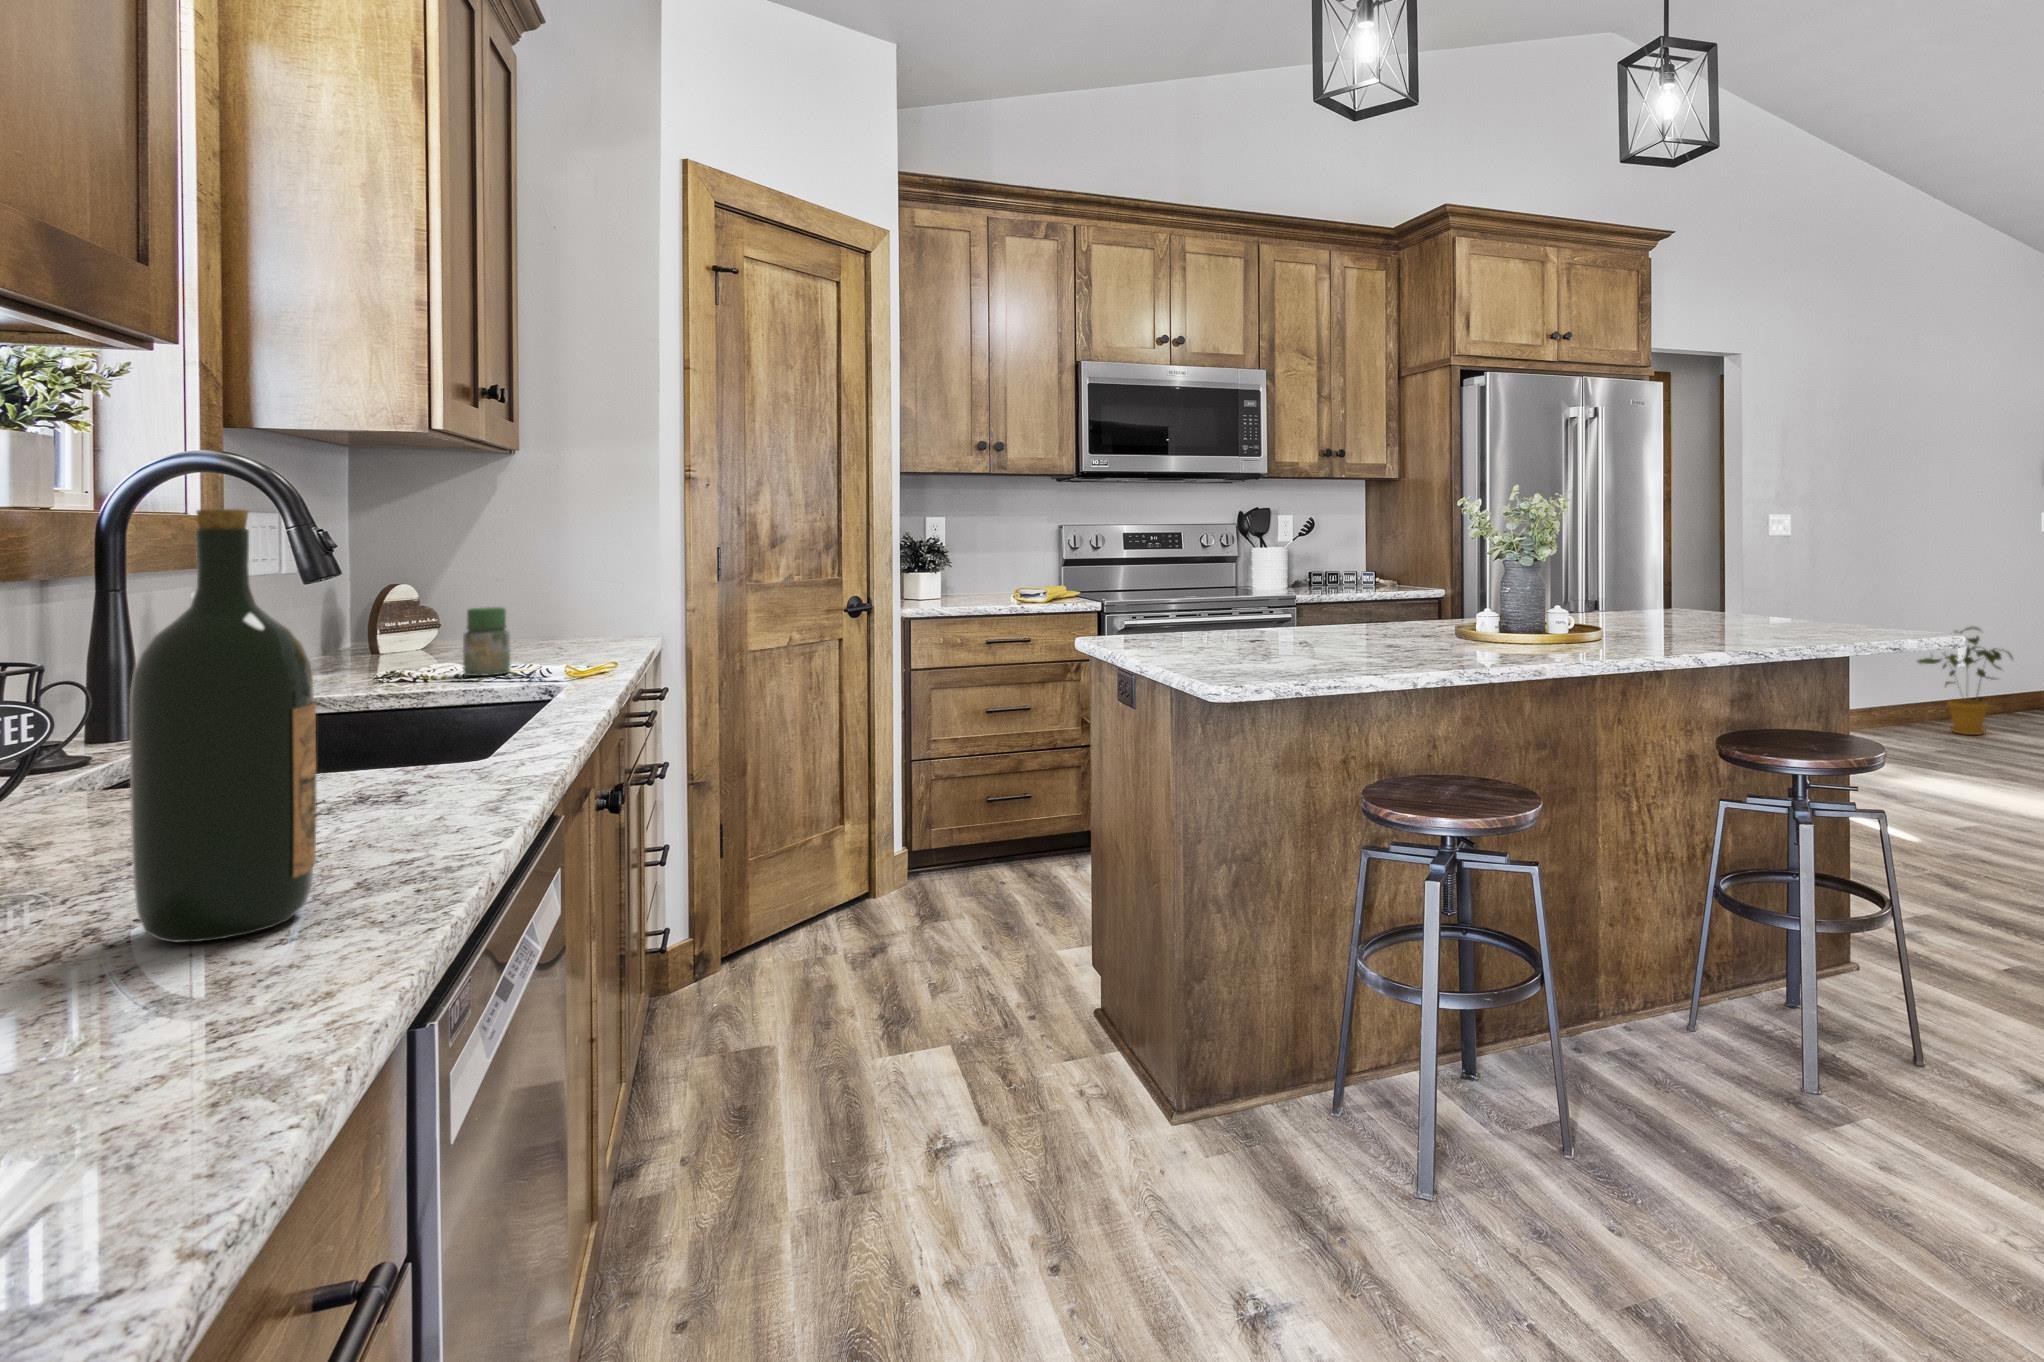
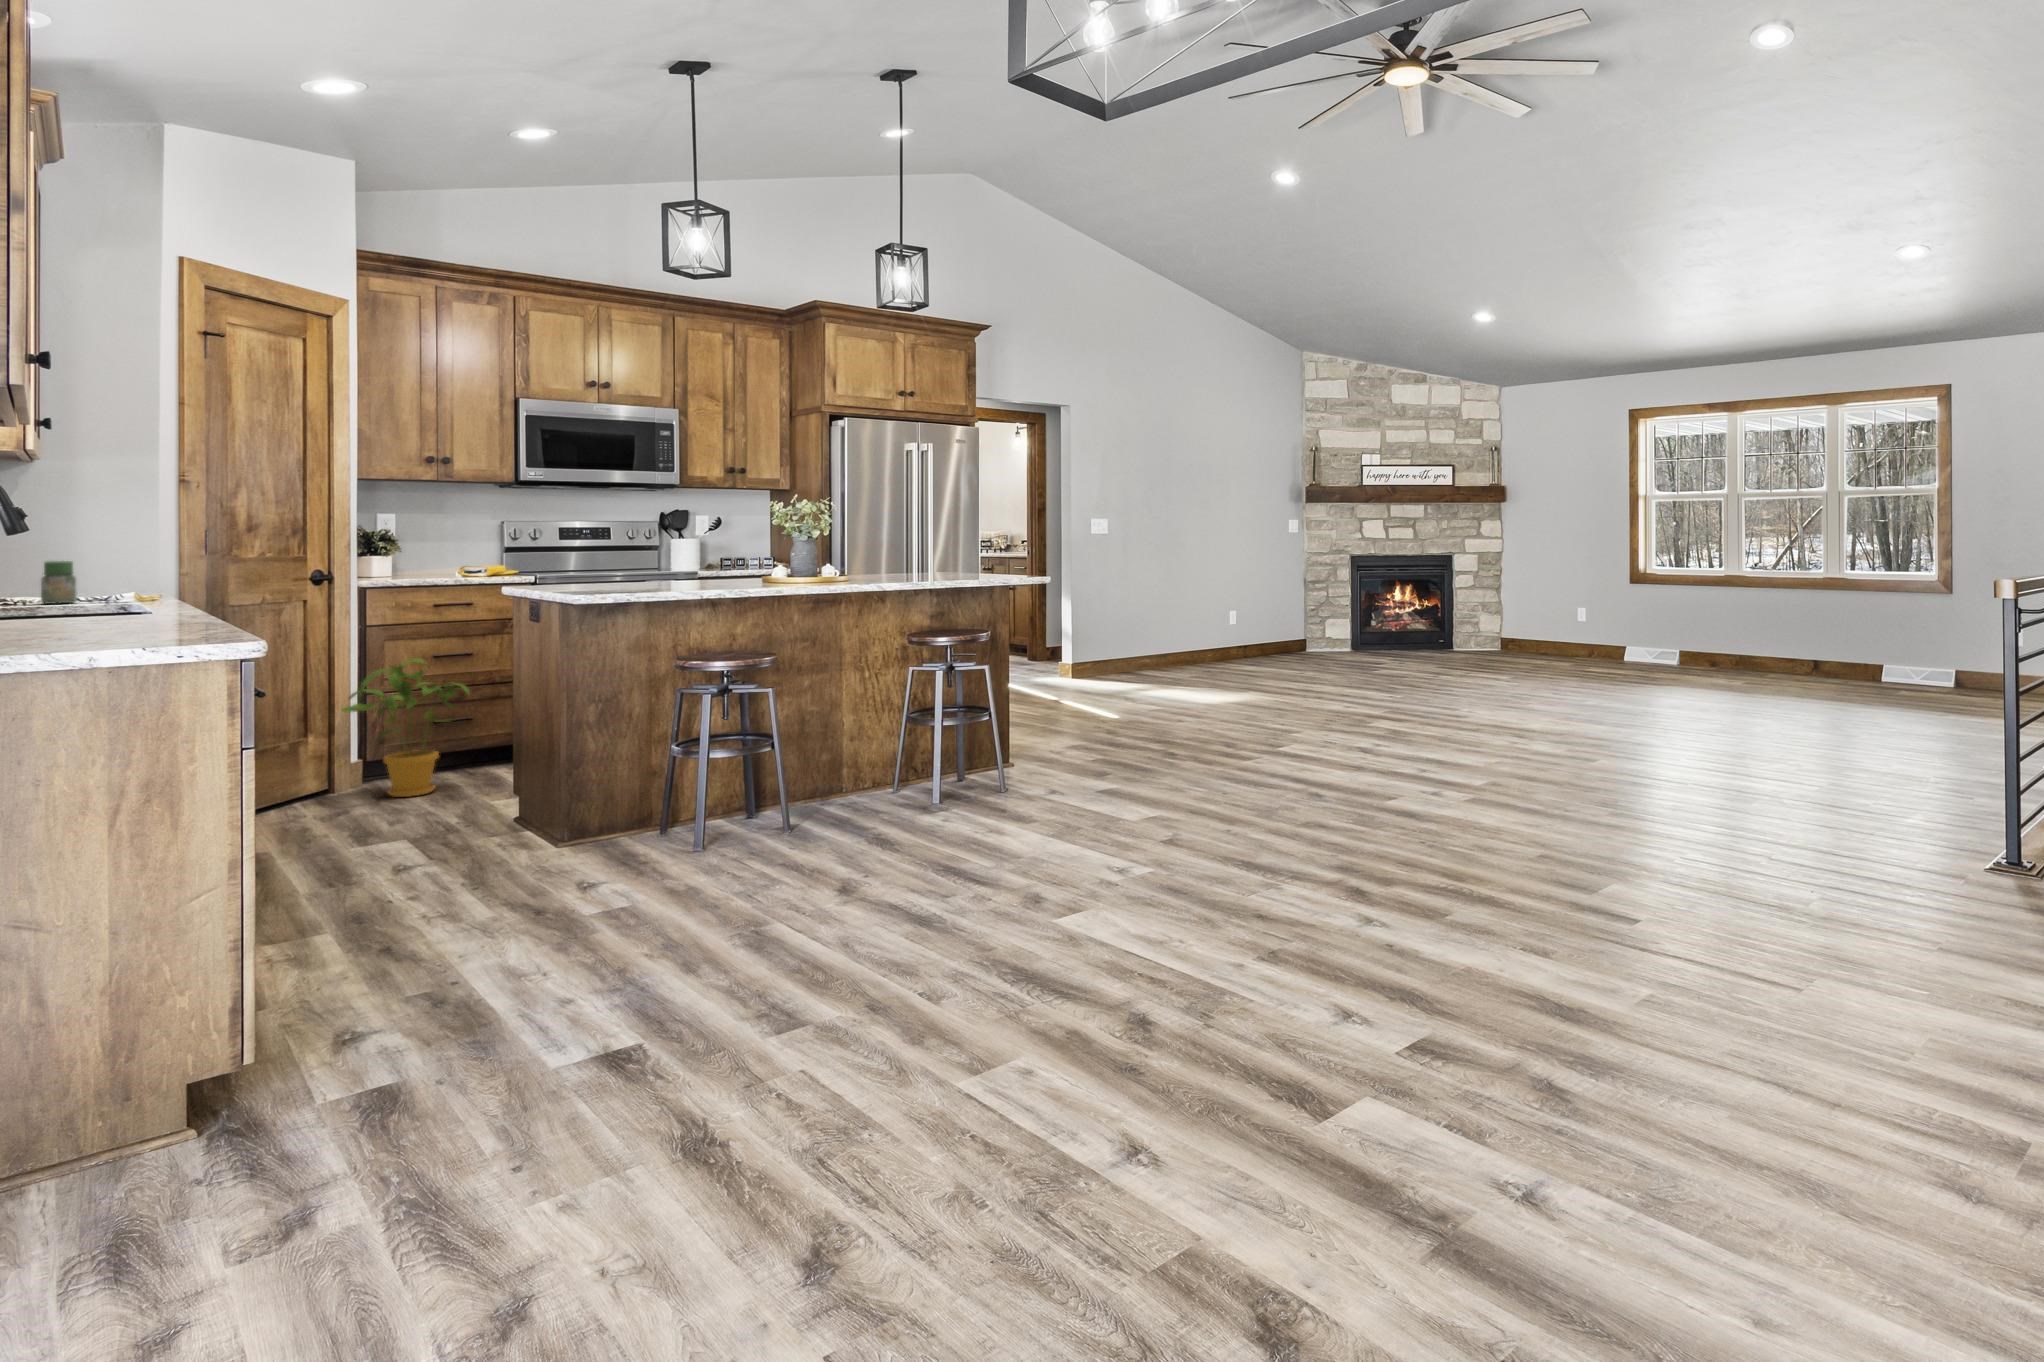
wine bottle: present [130,509,316,942] -> none [79,490,148,639]
house plant: present [1917,627,2013,735] -> present [343,658,470,797]

